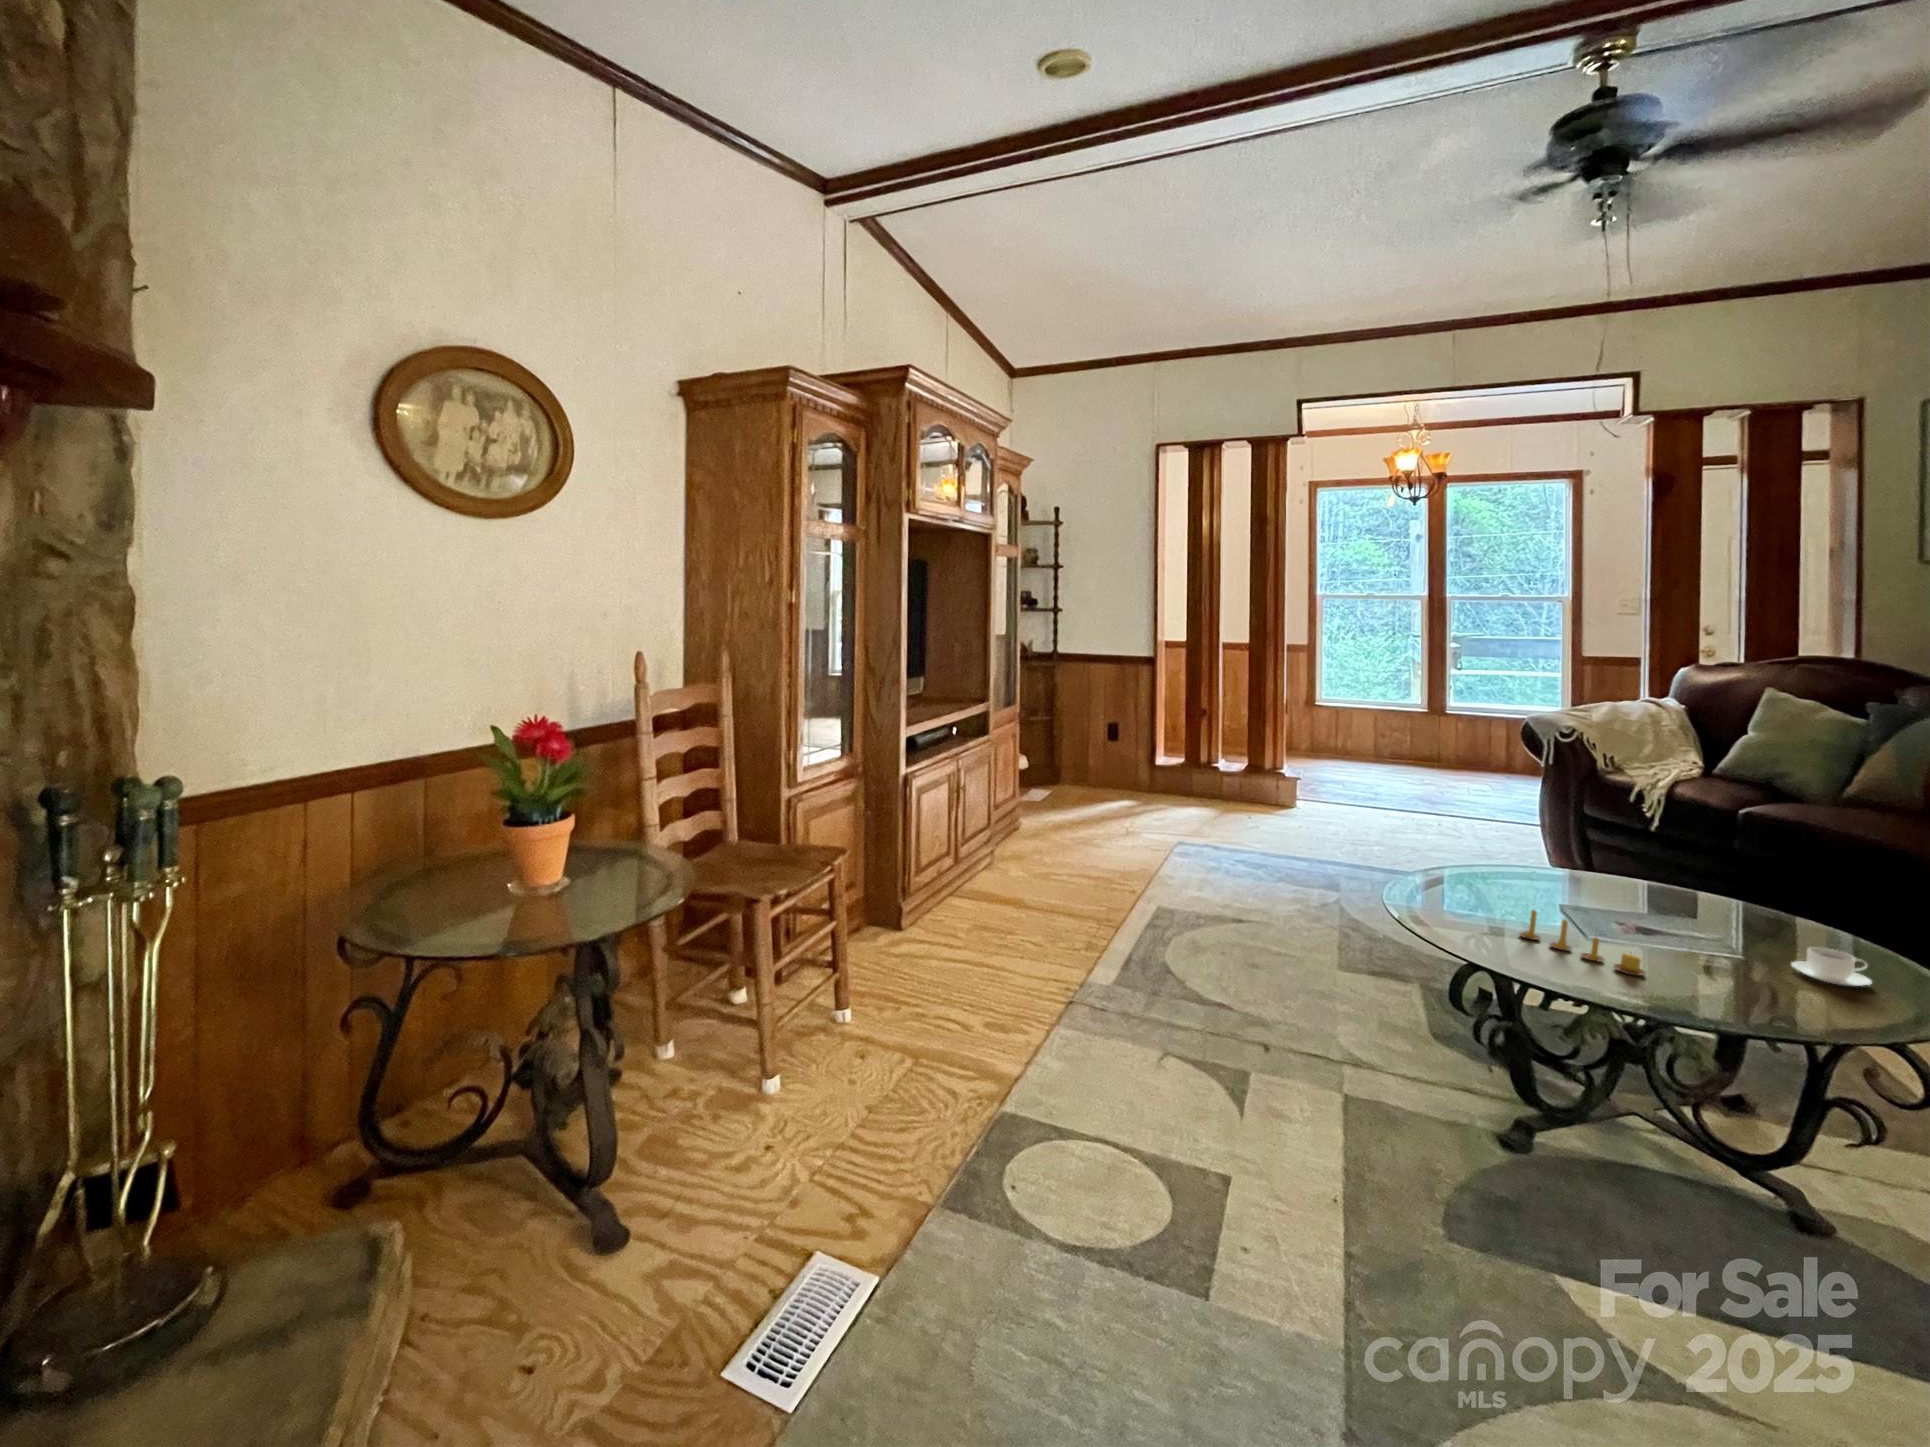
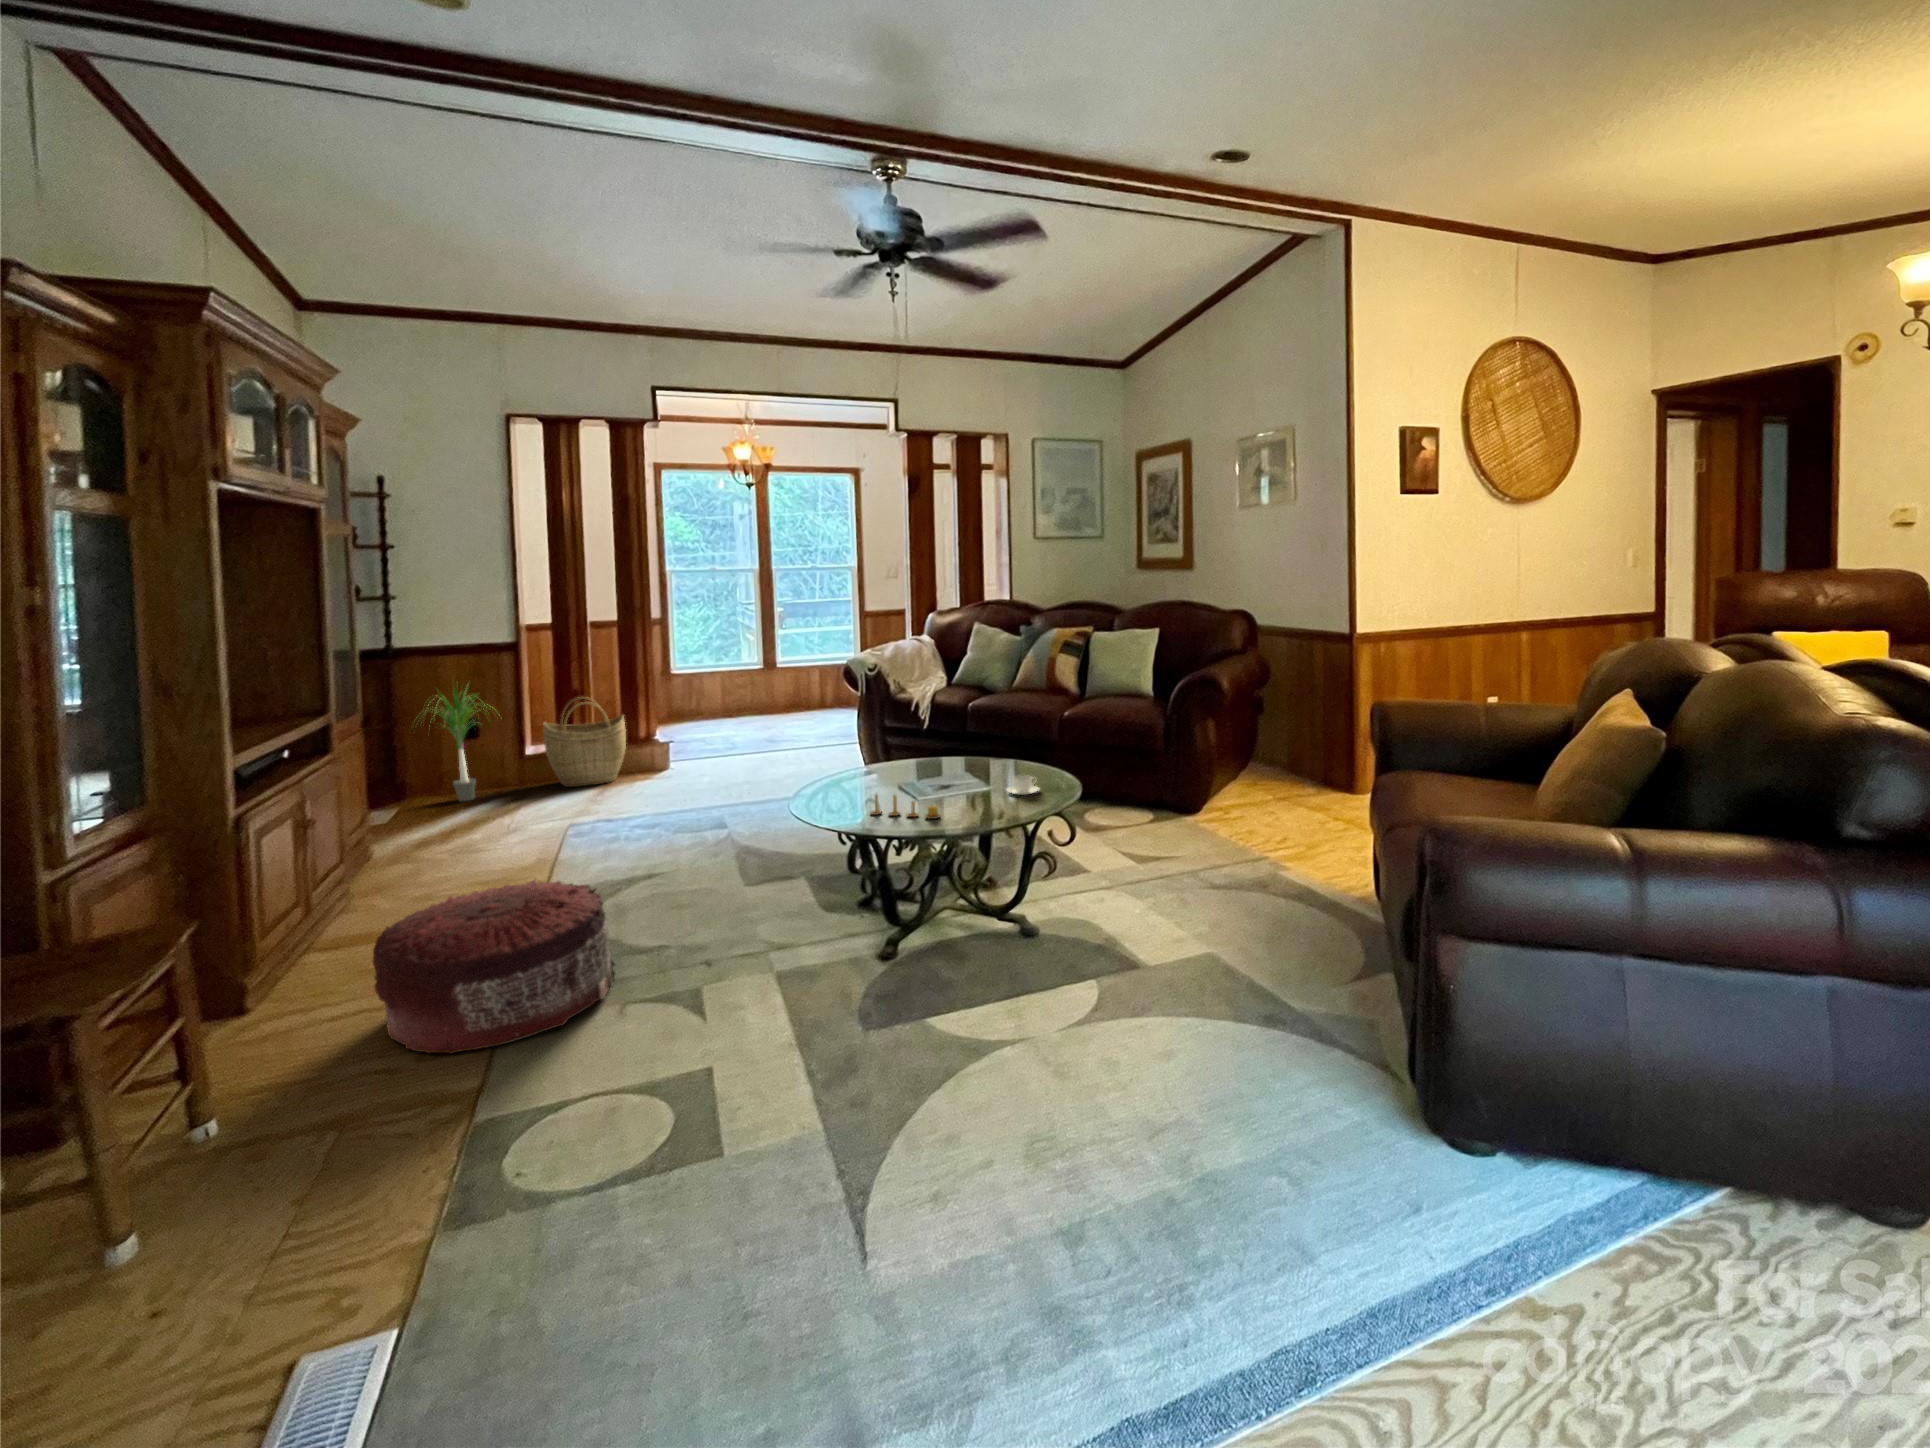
potted plant: none [1068,679,1145,794] -> present [436,688,485,801]
woven basket: none [1176,715,1254,805] -> present [543,697,626,787]
pouf: none [958,885,1169,1057] -> present [373,880,616,1053]

